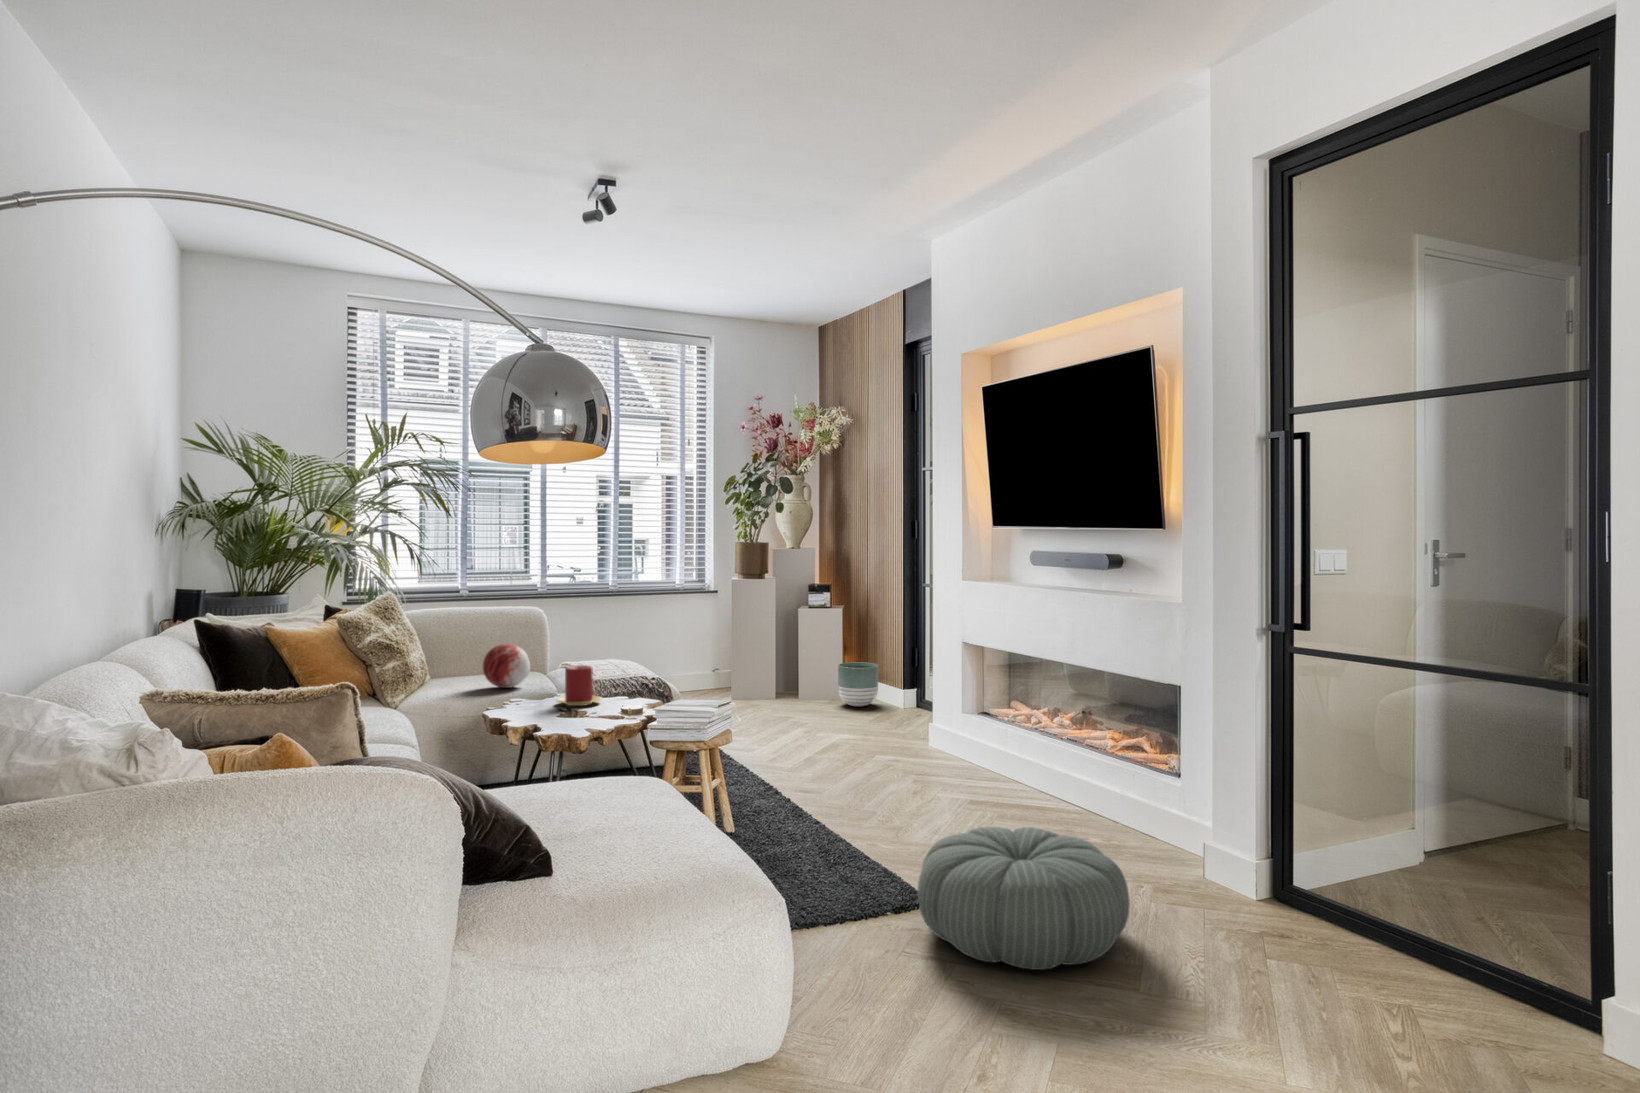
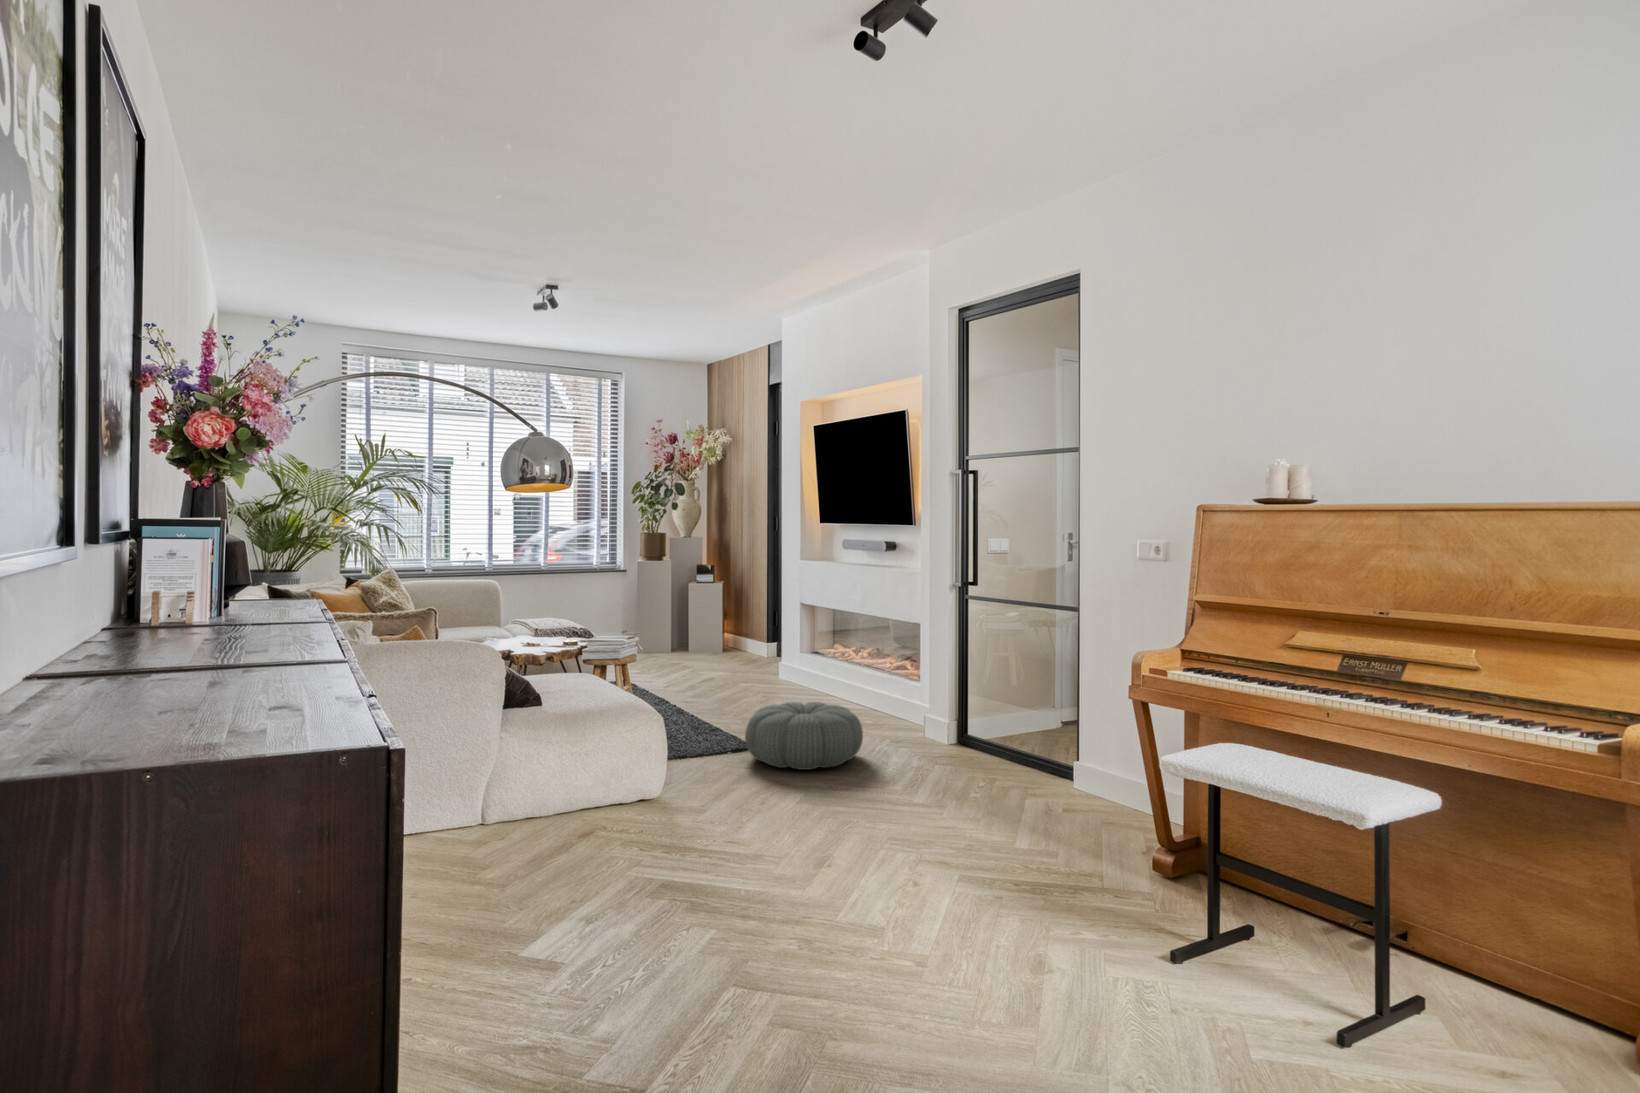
decorative orb: present [483,644,530,688] -> none [463,604,496,634]
planter: present [838,662,878,707] -> none [719,623,749,655]
candle: present [557,665,601,706] -> none [519,616,550,642]

